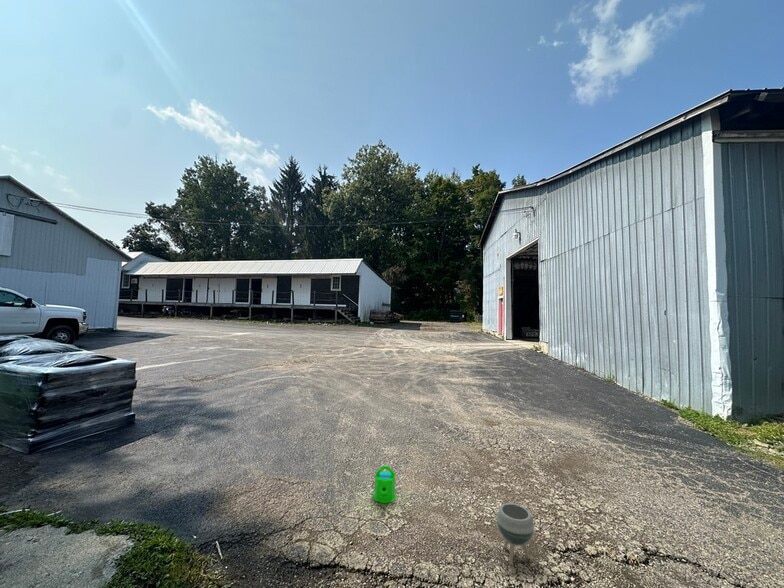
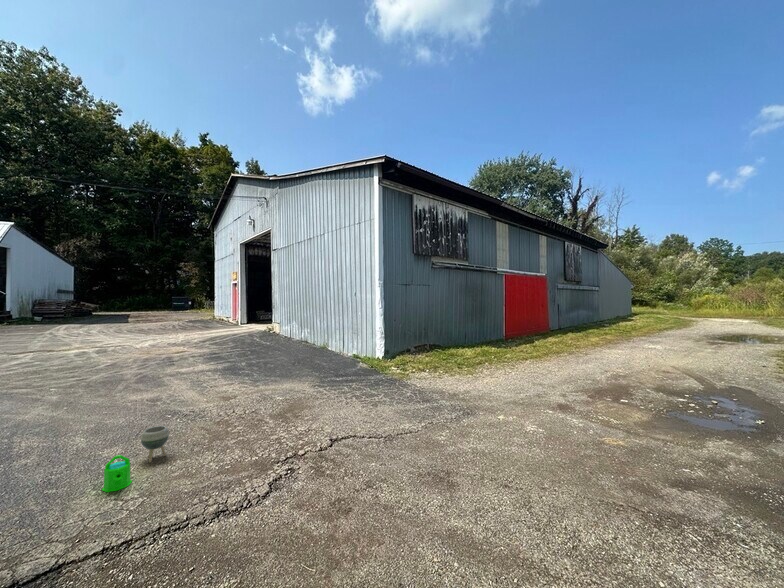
planter: present [497,503,534,565] -> present [141,426,169,463]

